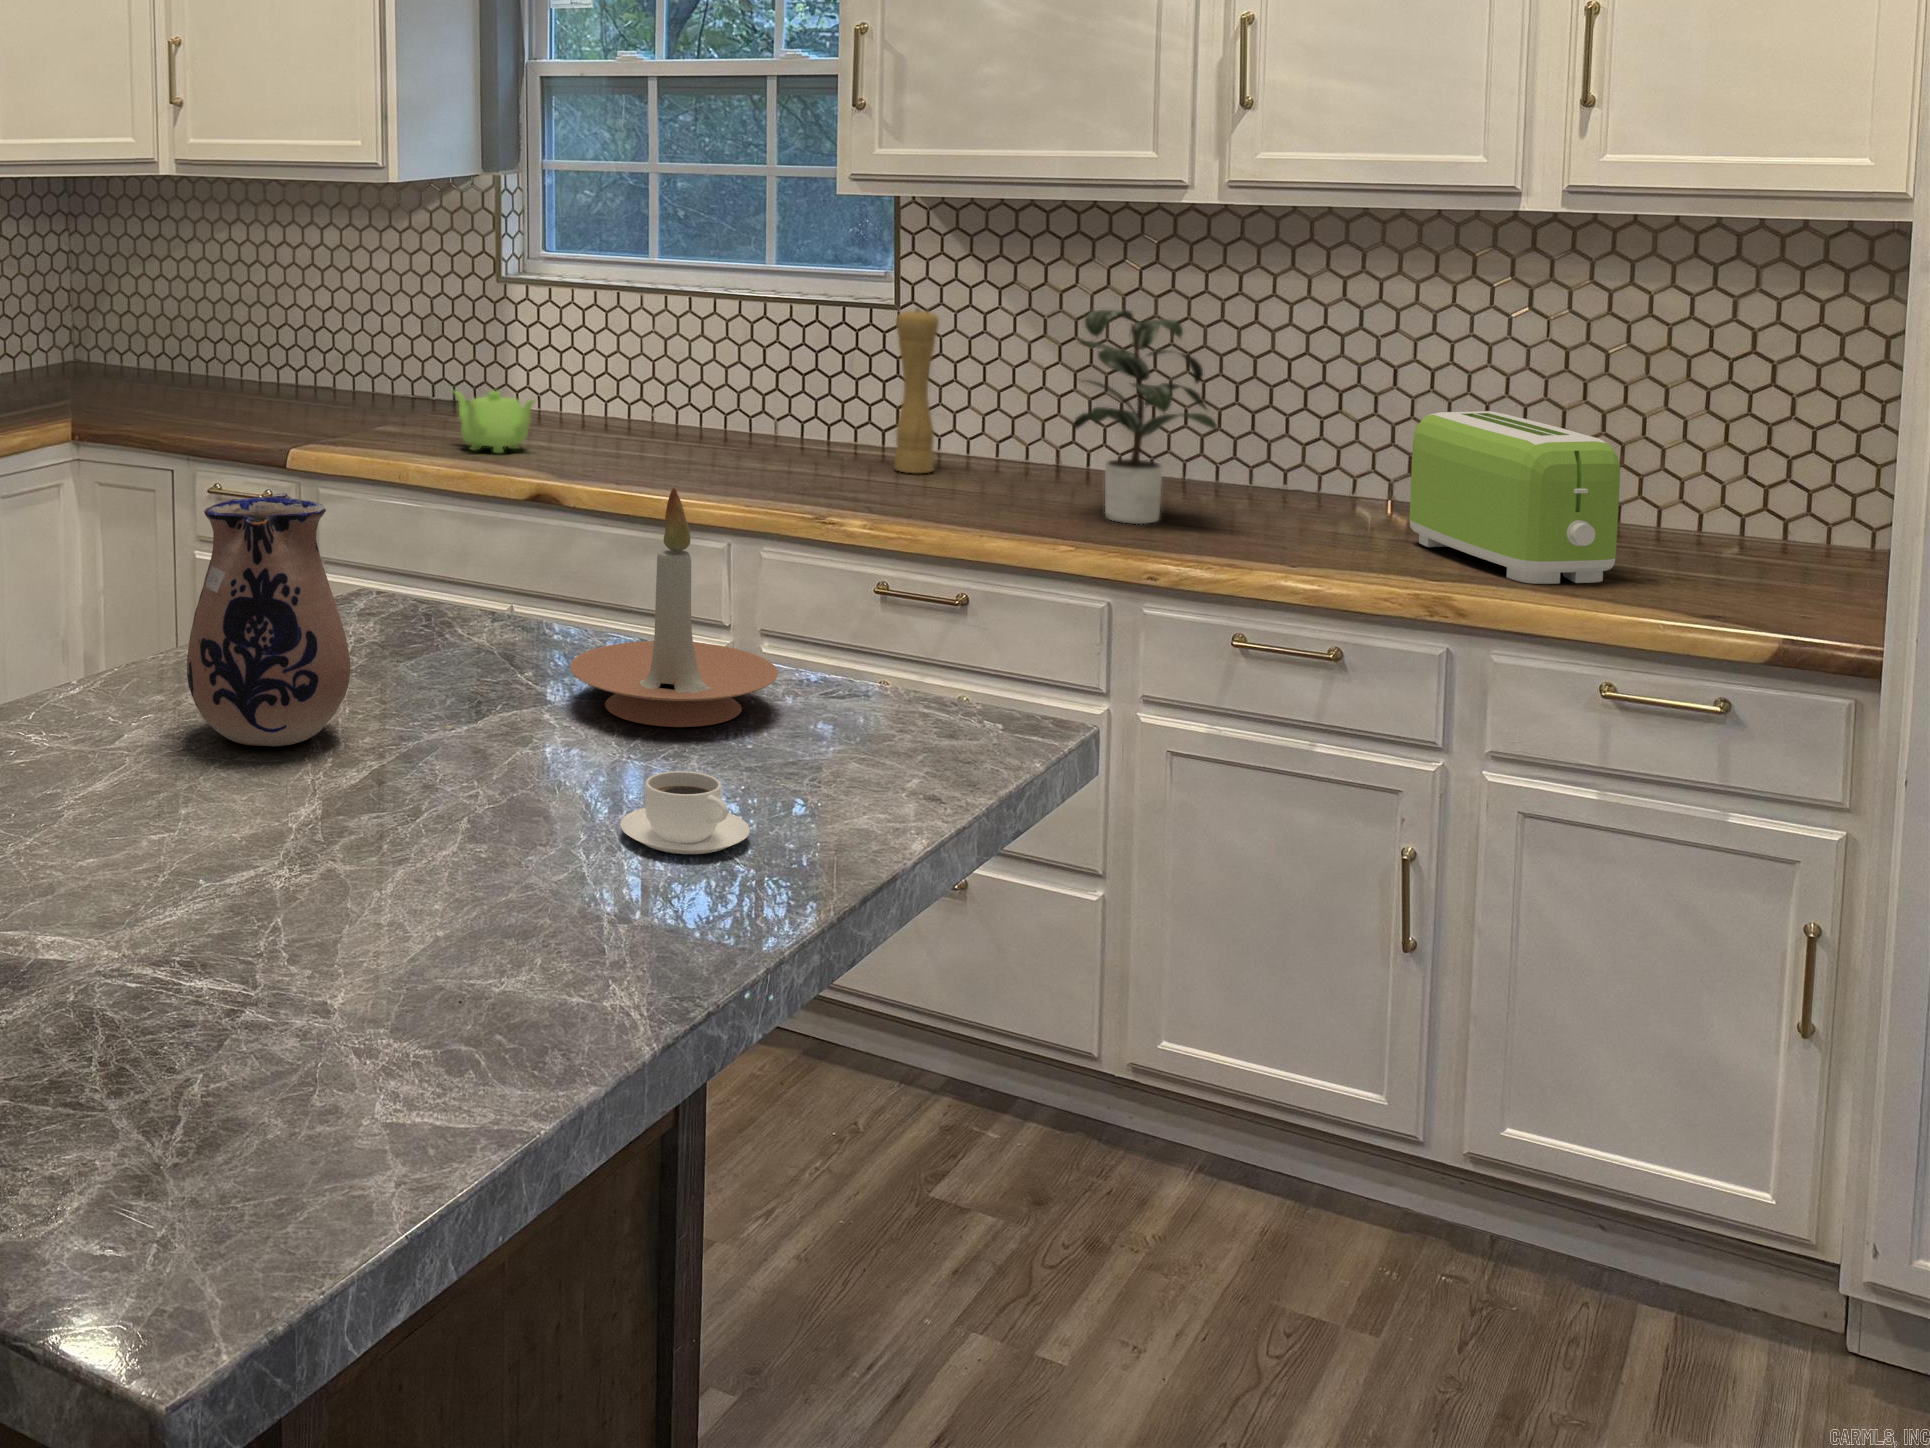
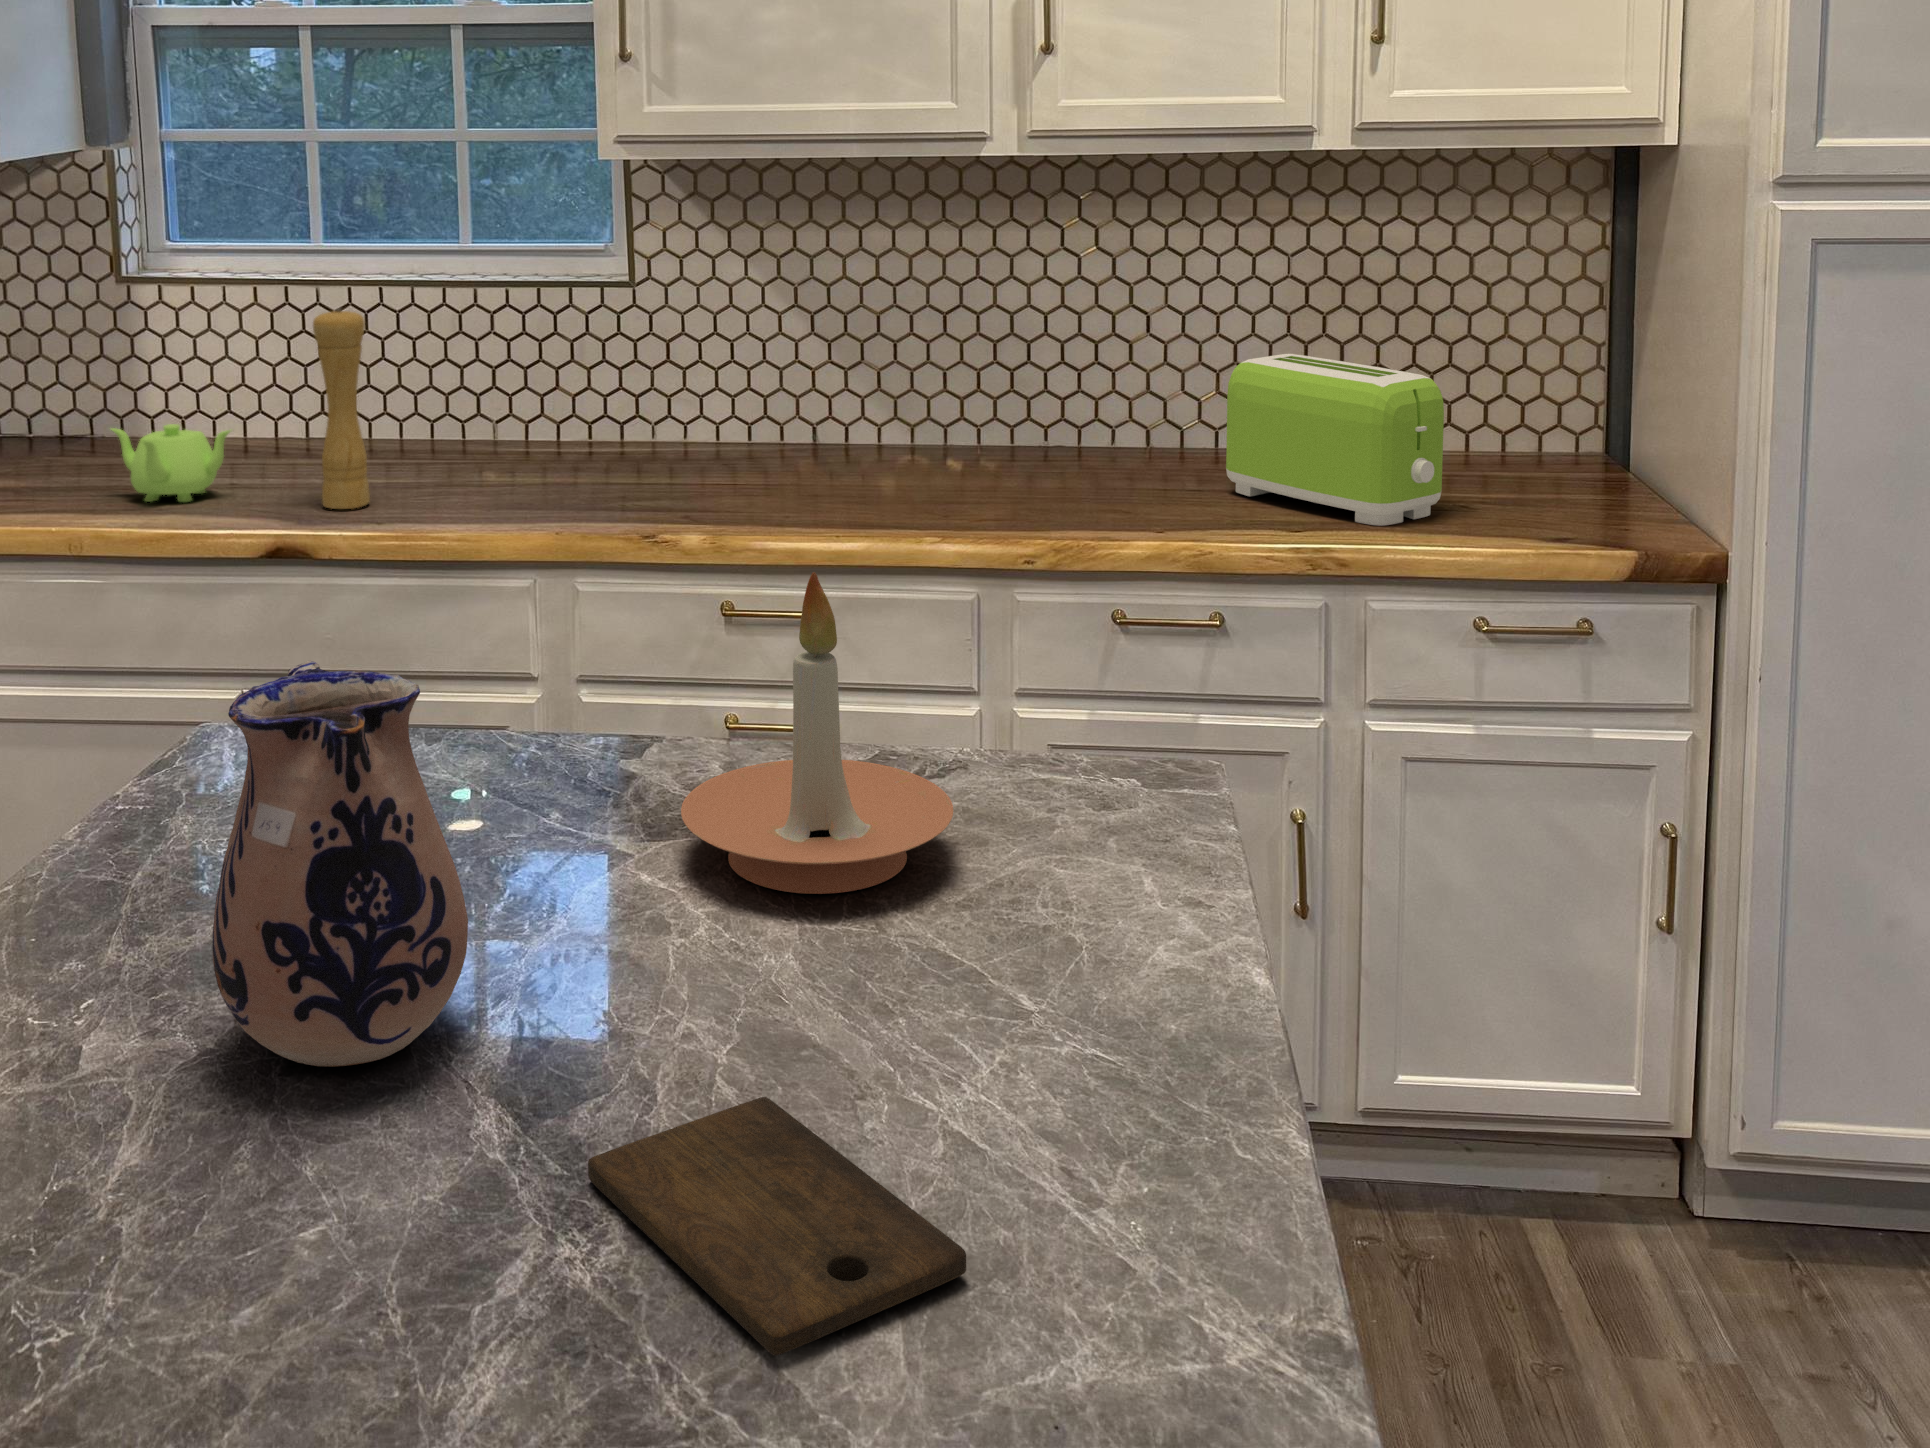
pepper mill: present [895,309,939,473] -> present [313,308,370,509]
potted plant: present [1074,310,1217,524] -> none [868,275,1087,506]
coffee cup: present [620,771,750,854] -> none [980,982,1160,1112]
cutting board: none [330,800,491,902] -> present [588,1097,966,1356]

